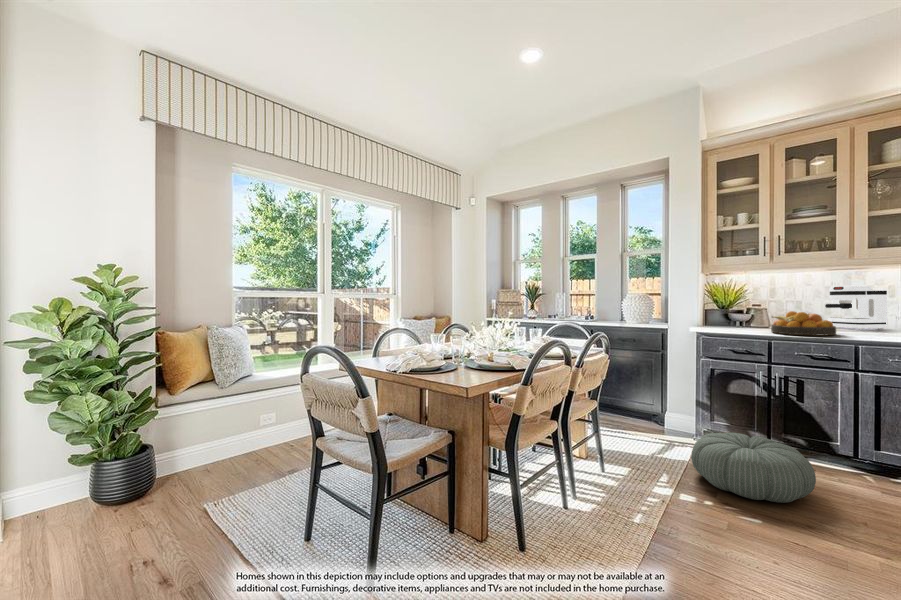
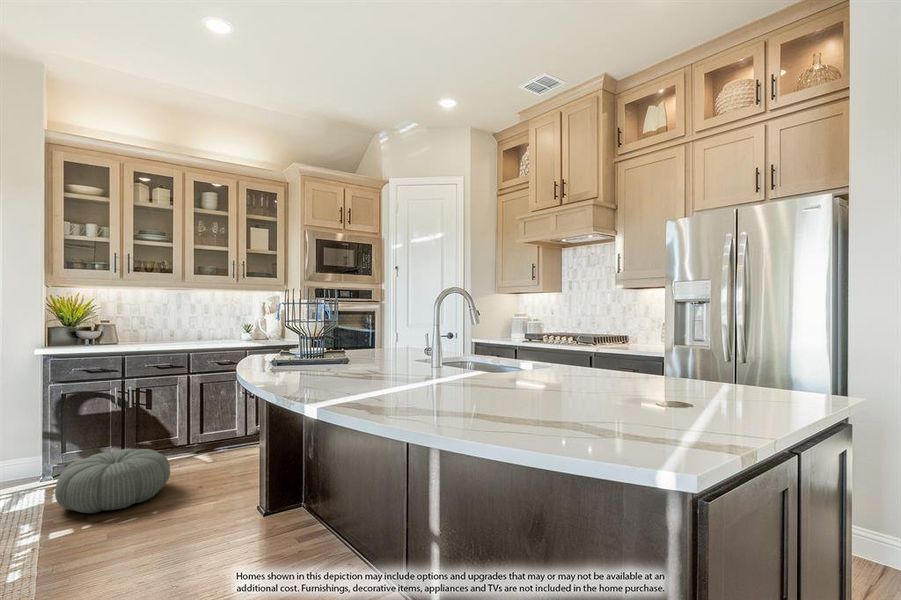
coffee maker: present [825,286,887,329] -> none [163,302,204,339]
fruit bowl: present [771,311,836,335] -> none [123,327,176,349]

